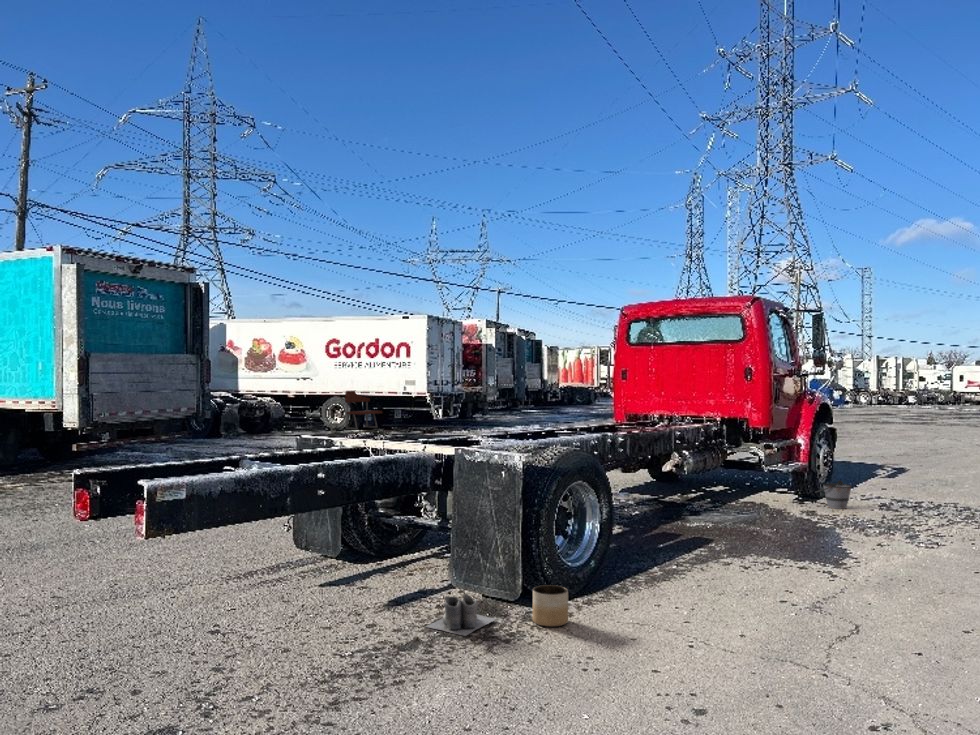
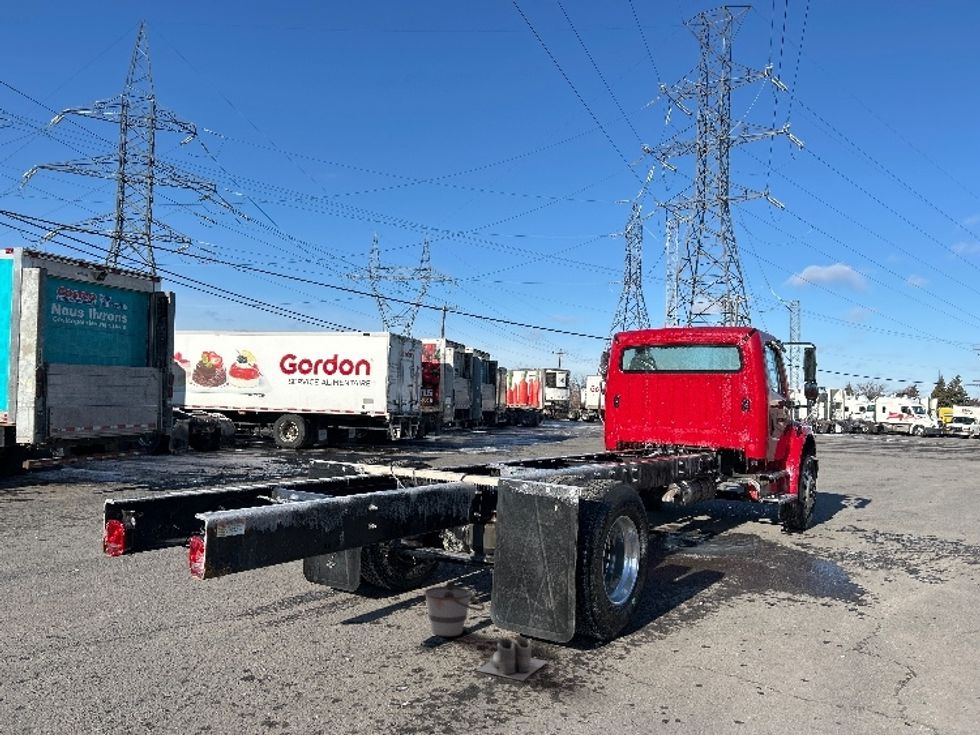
bench: present [345,391,382,430] -> none [298,408,336,448]
bucket: present [815,481,852,509] -> present [424,581,484,636]
planter: present [532,585,568,627] -> none [585,625,623,670]

